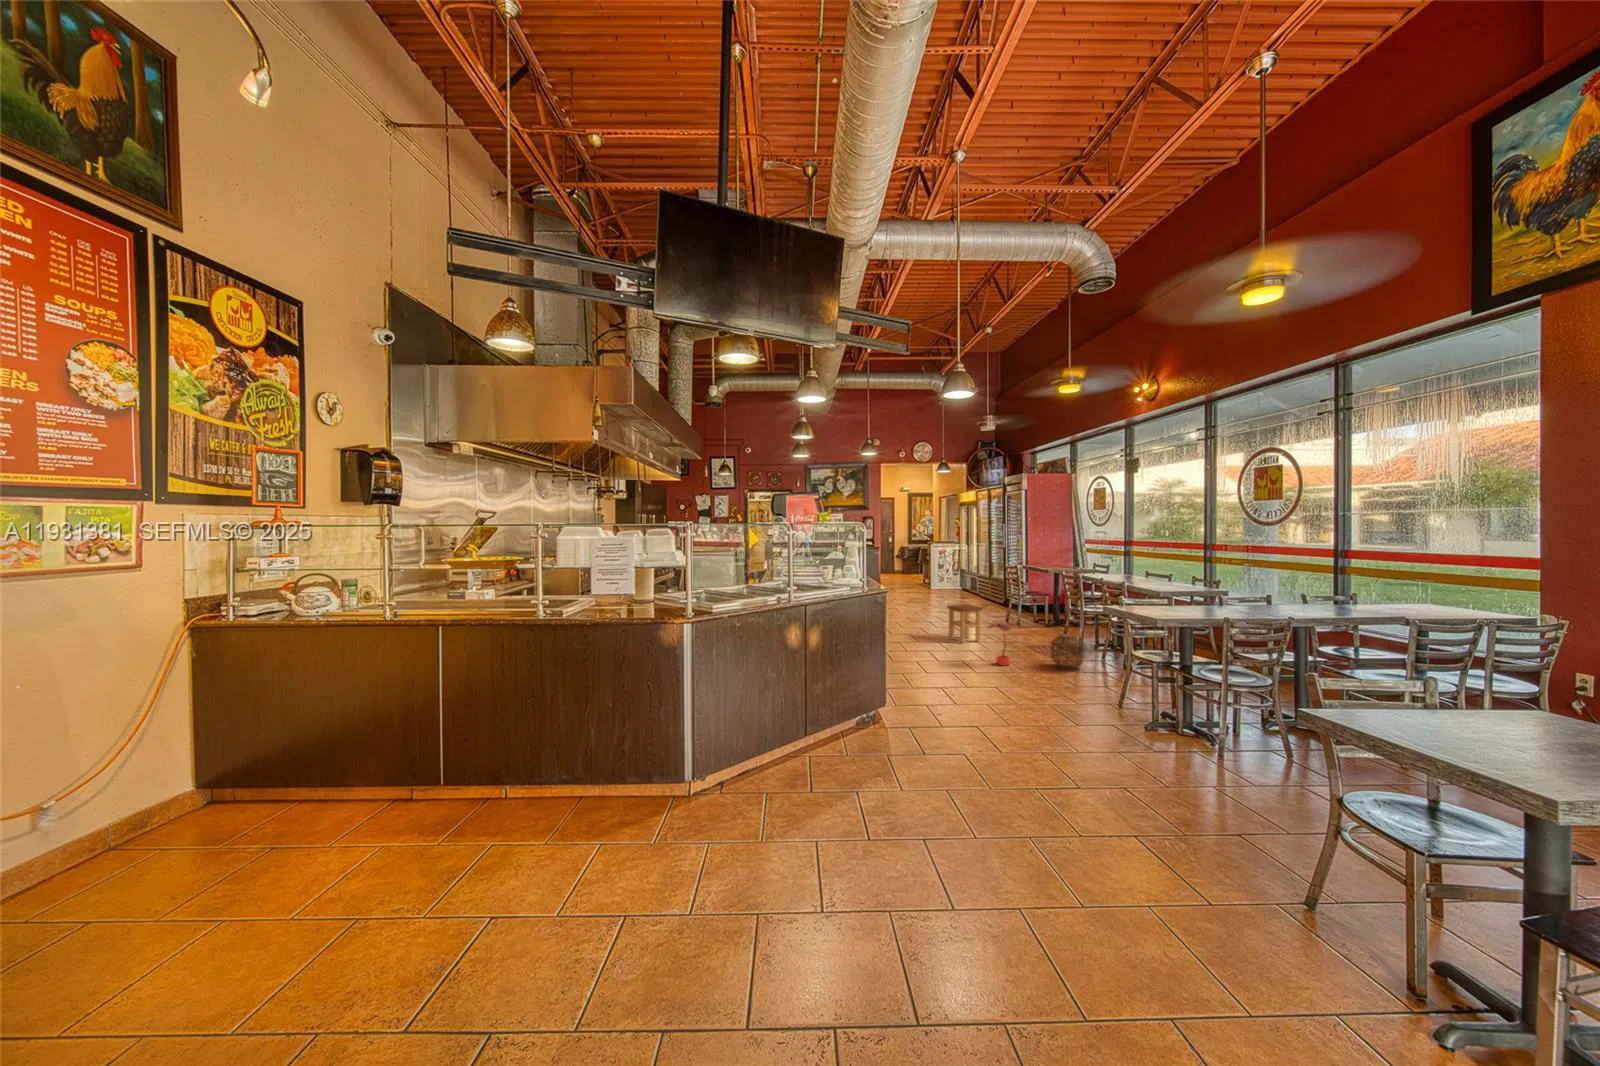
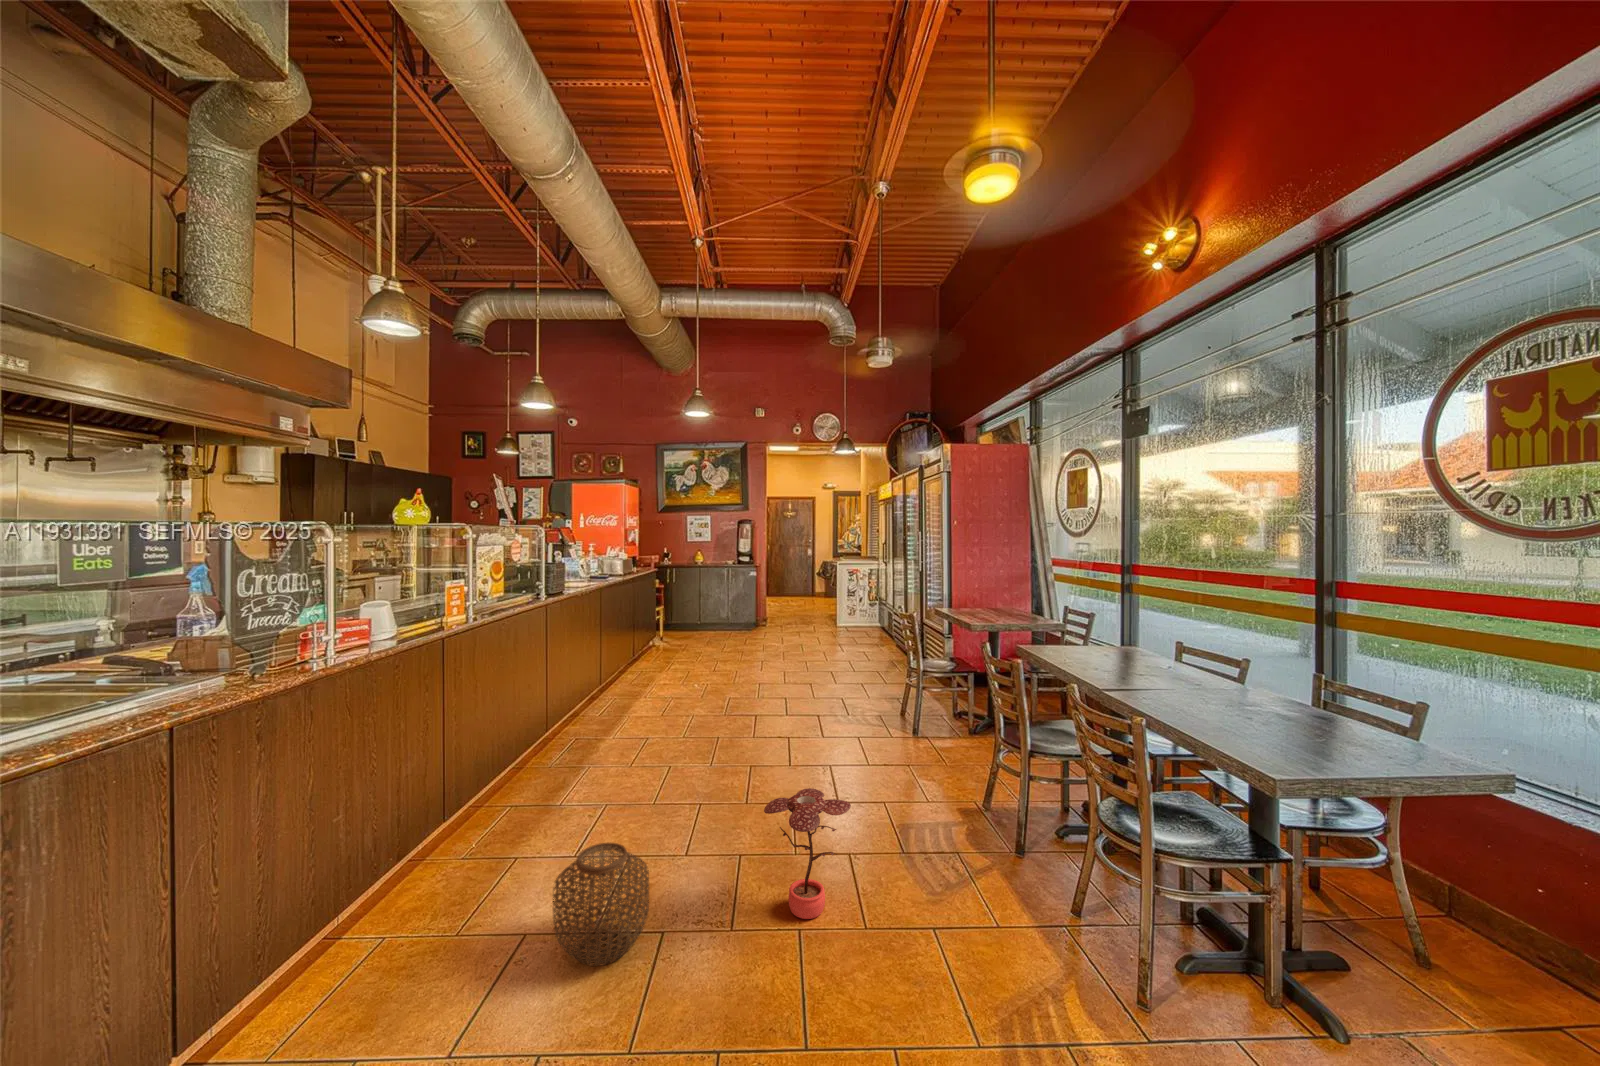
stool: present [947,604,983,643] -> none [755,696,824,791]
woven basket: present [1051,634,1085,669] -> present [553,843,649,966]

